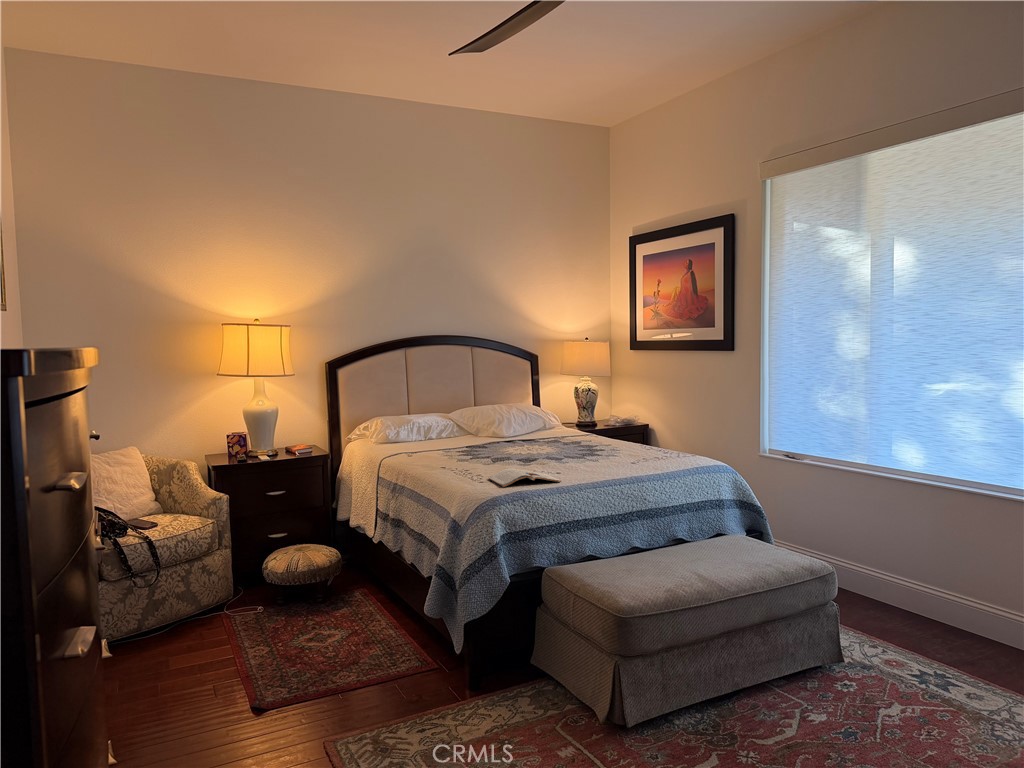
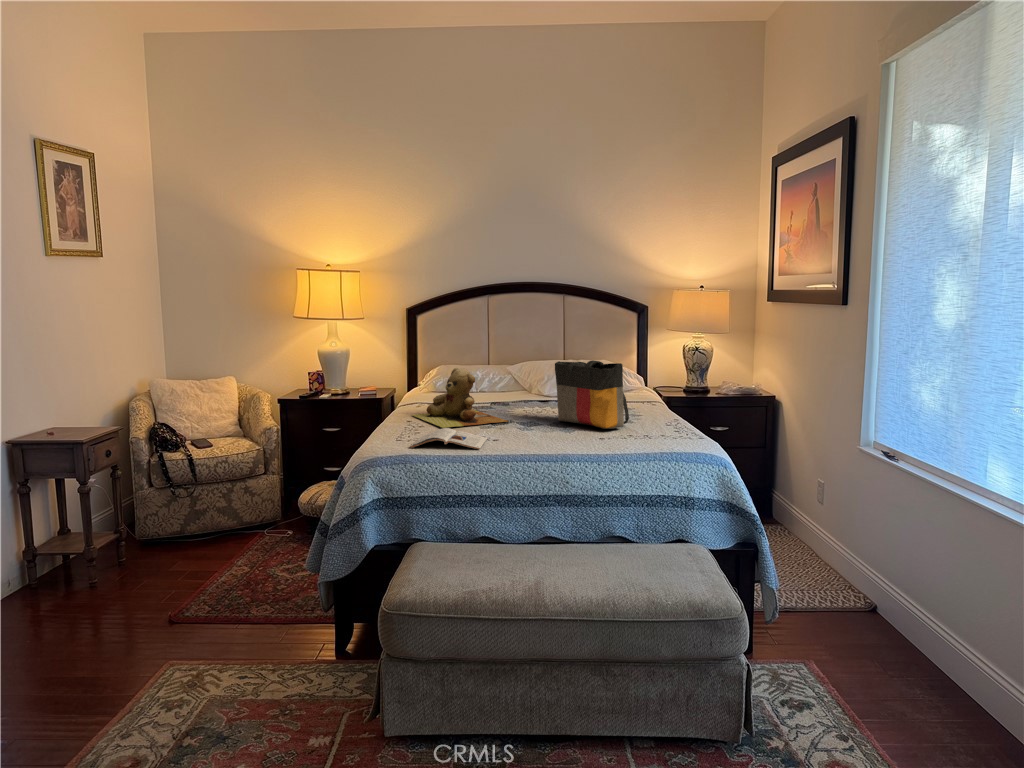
tote bag: none [555,401,626,458] -> present [555,360,629,429]
teddy bear: none [424,416,524,470] -> present [413,368,507,428]

